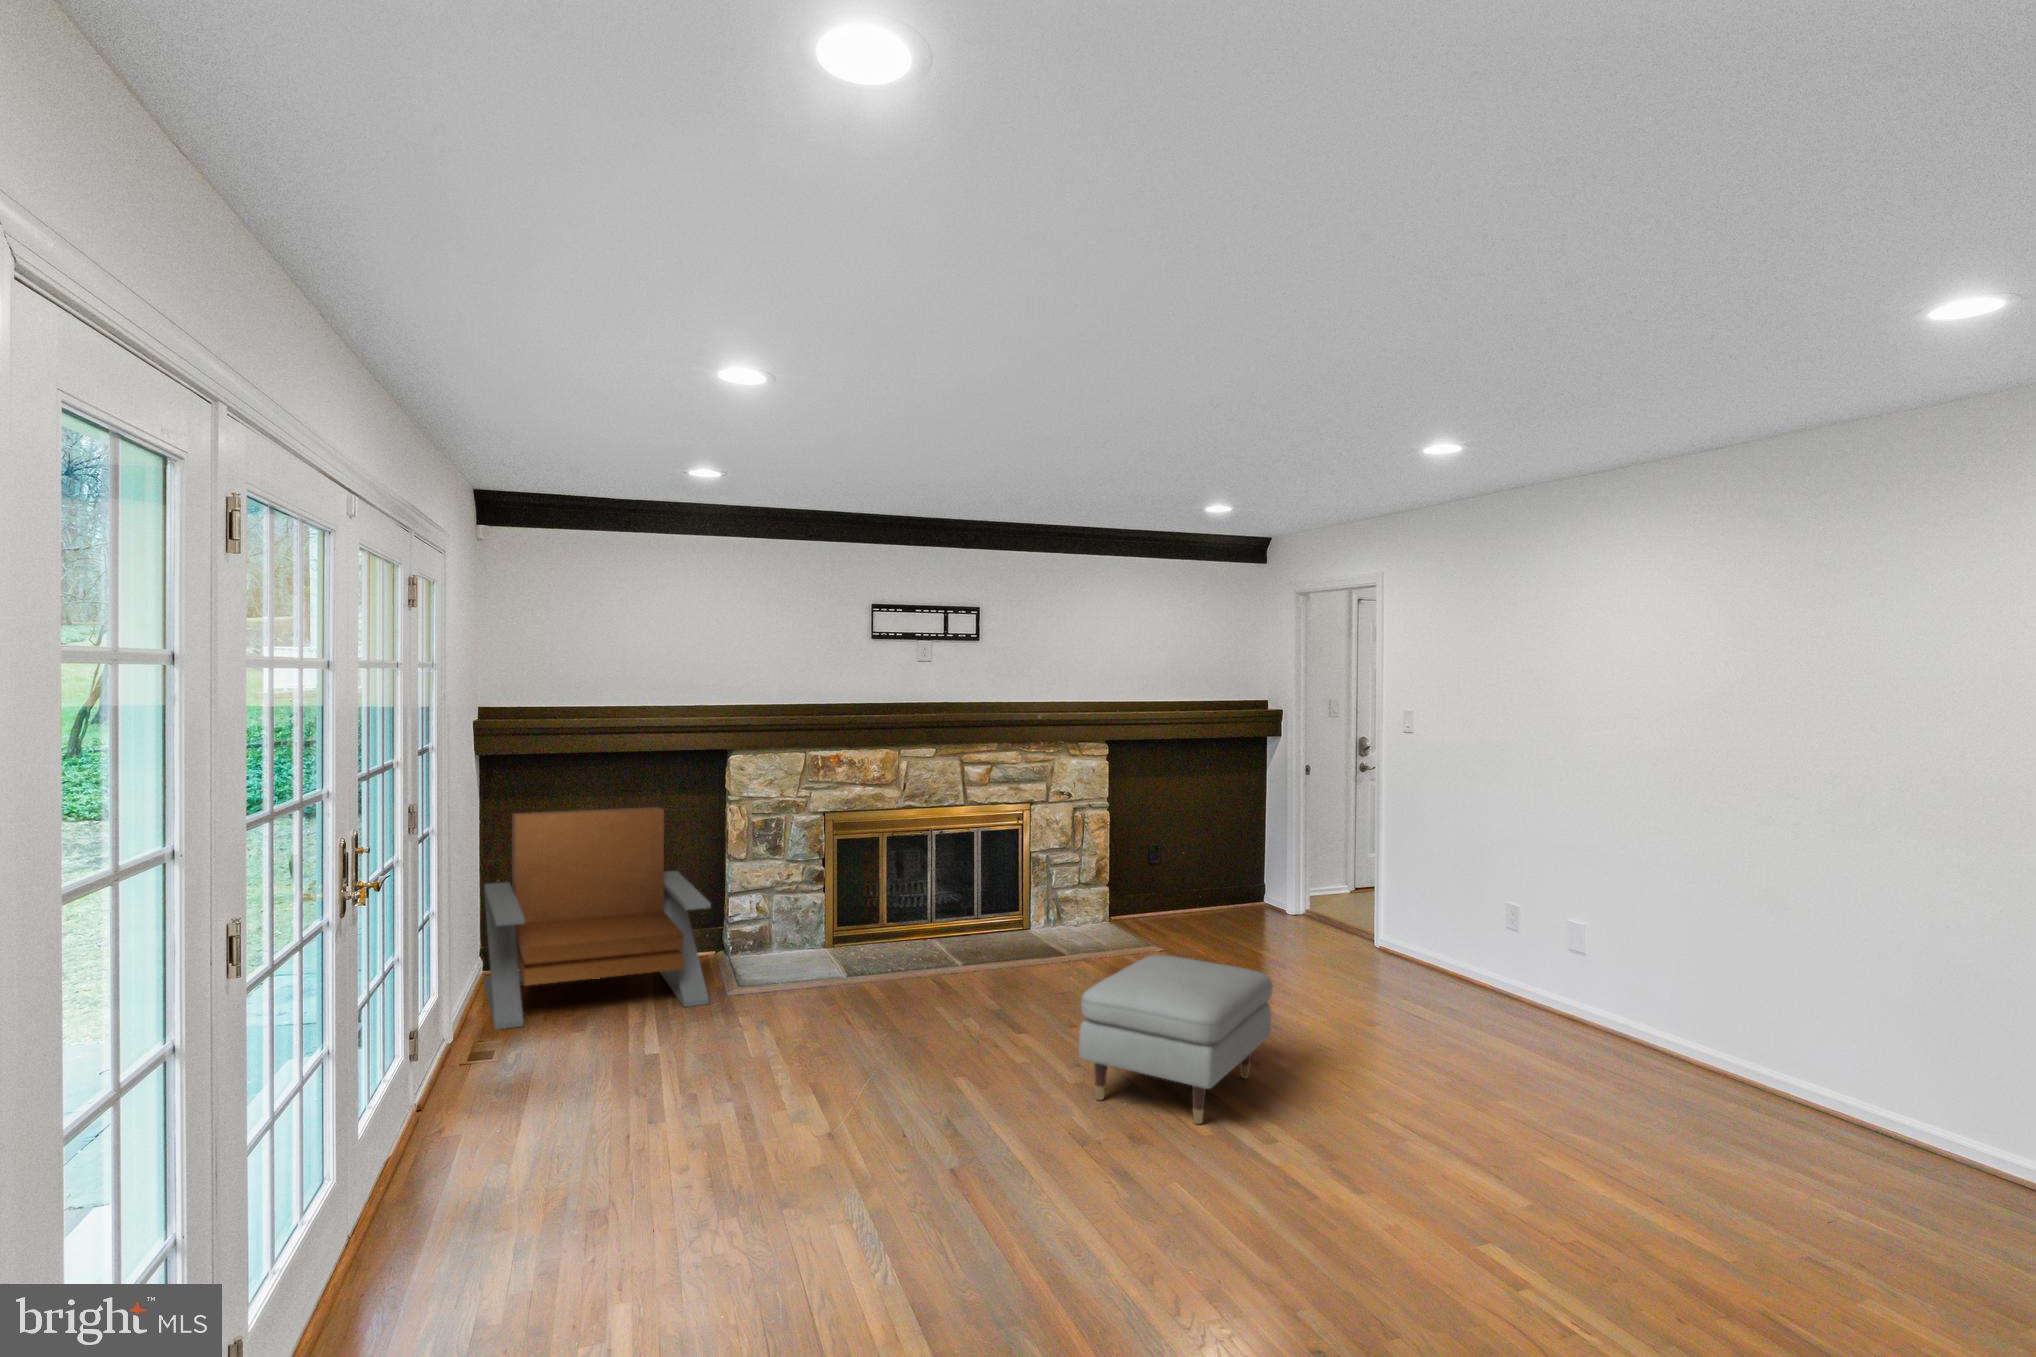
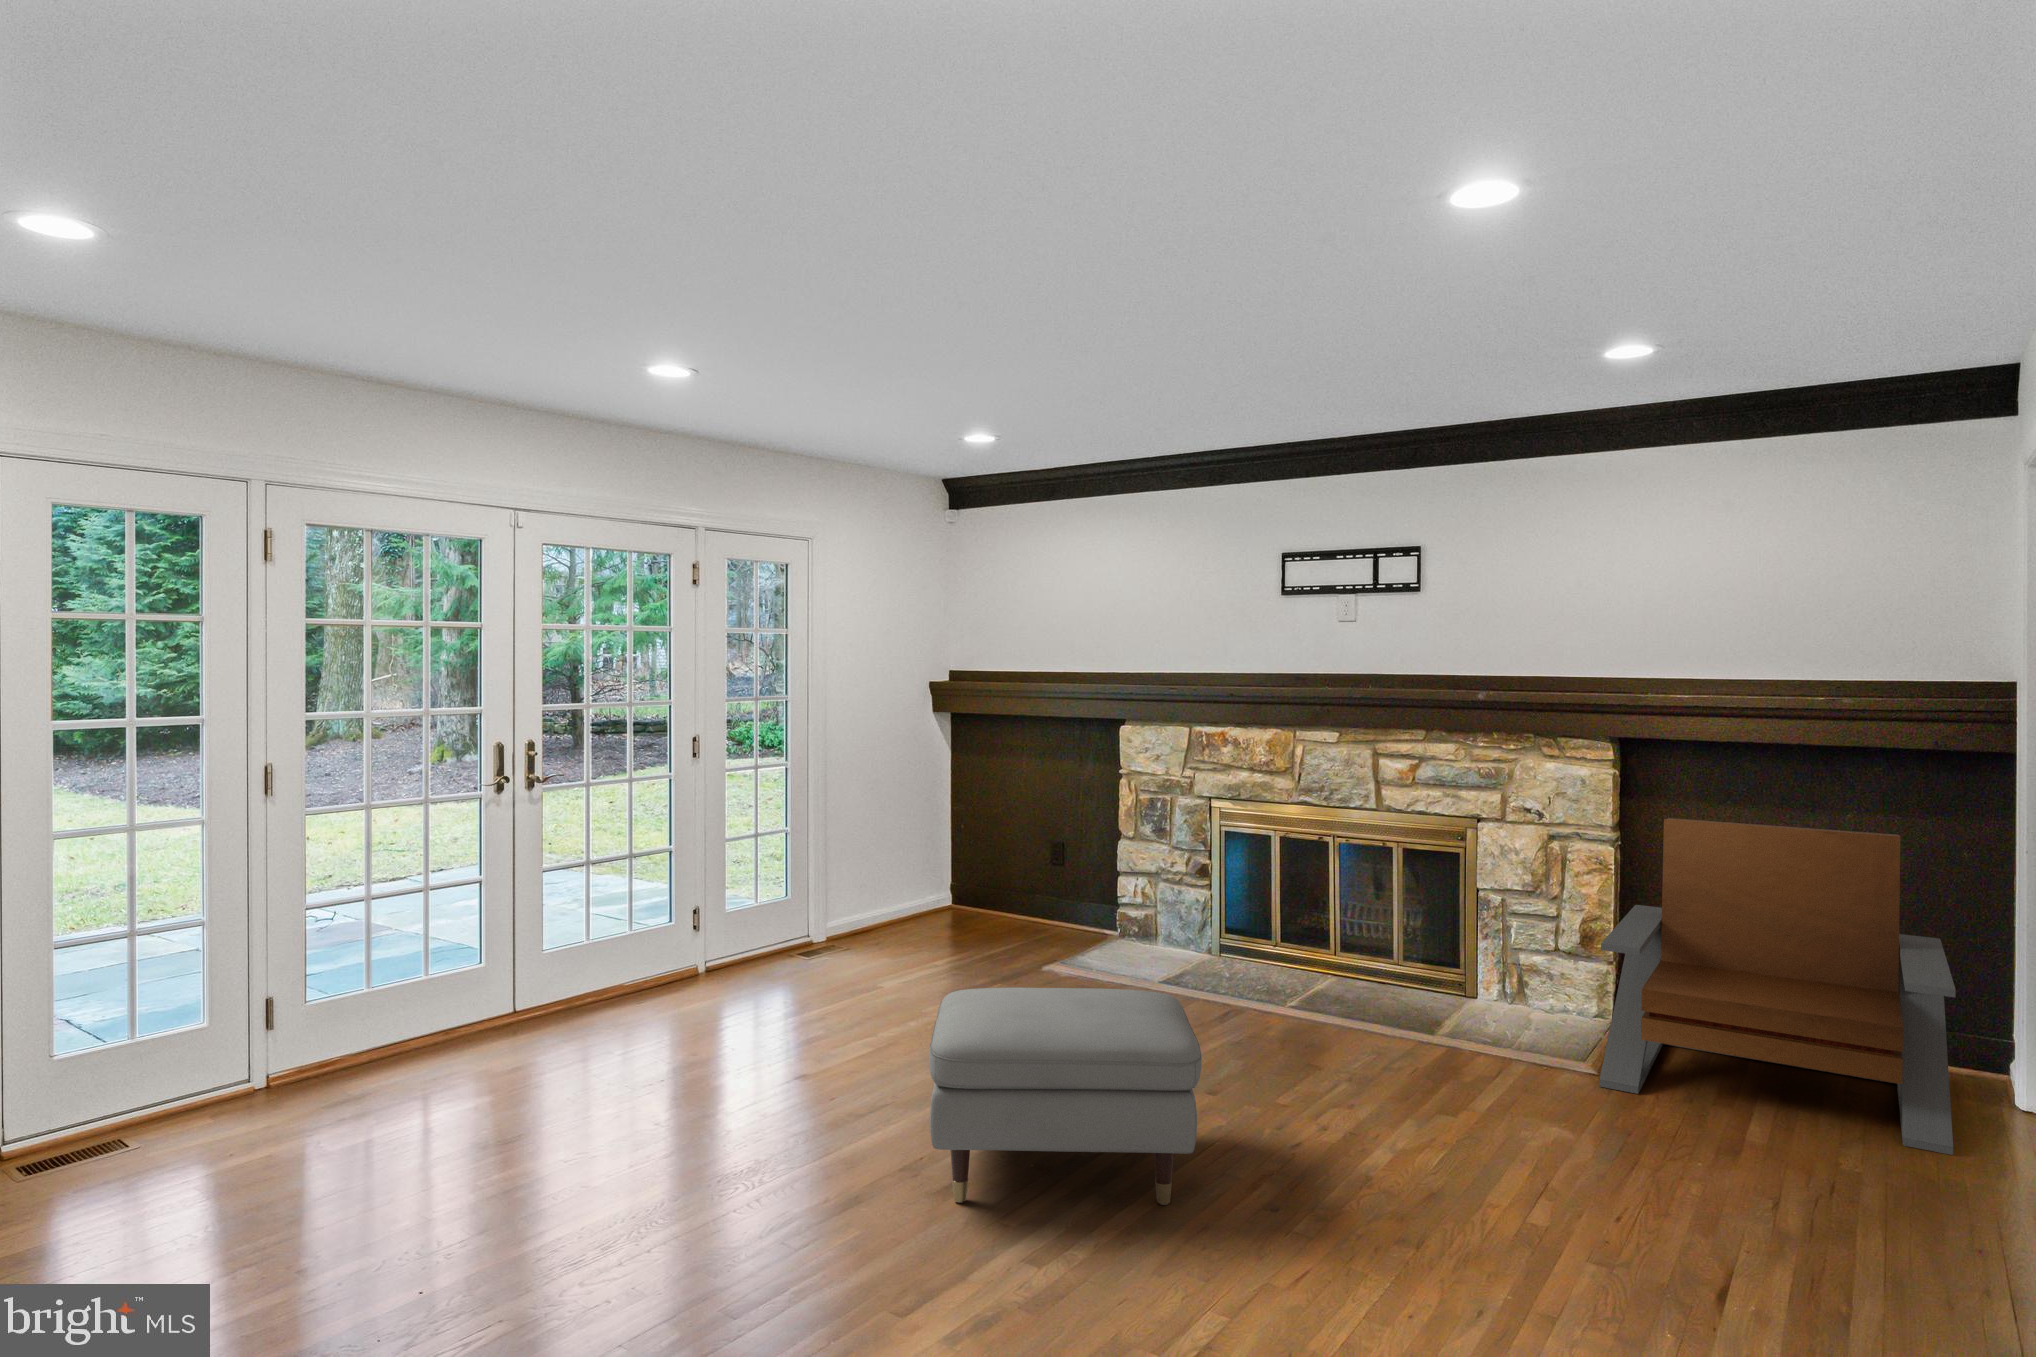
lounge chair: present [484,807,711,1030] -> present [1599,818,1956,1155]

